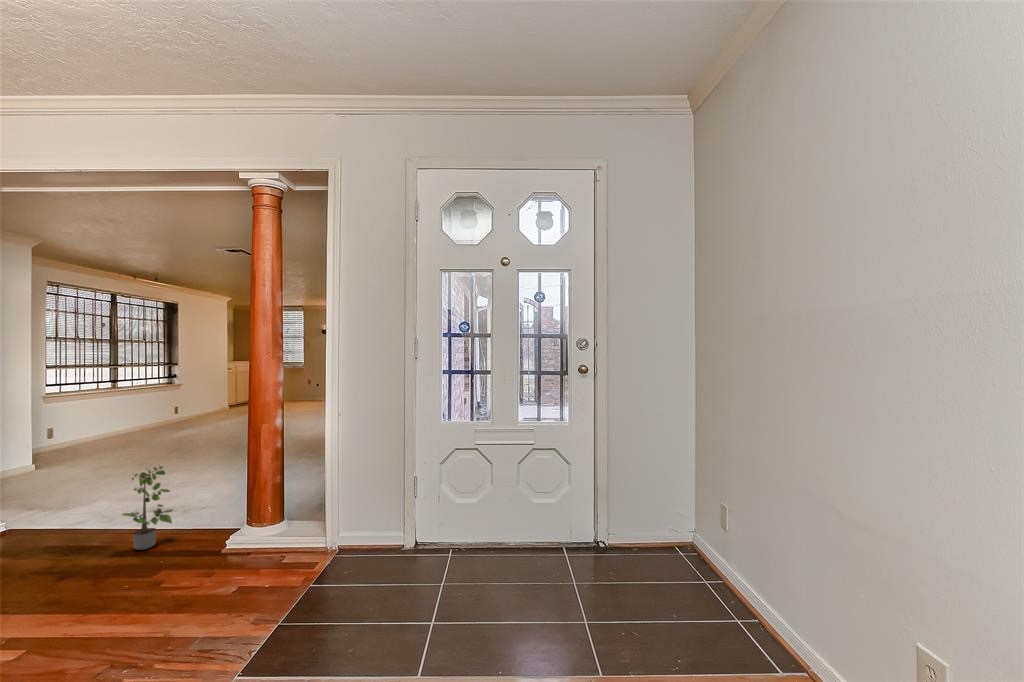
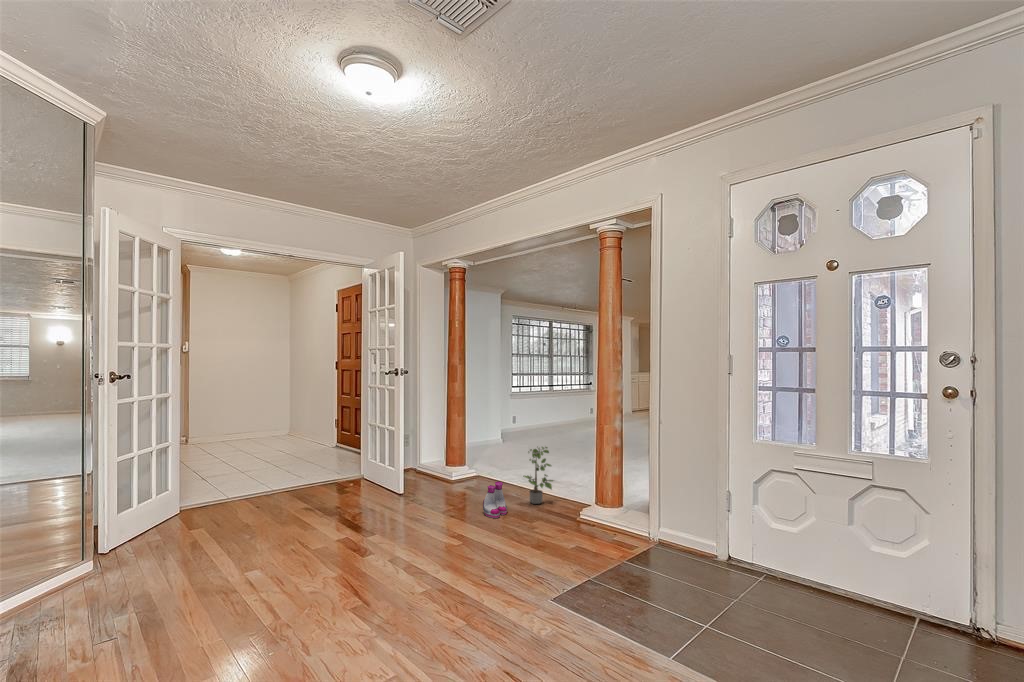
boots: none [49,533,99,593] -> present [483,481,507,518]

